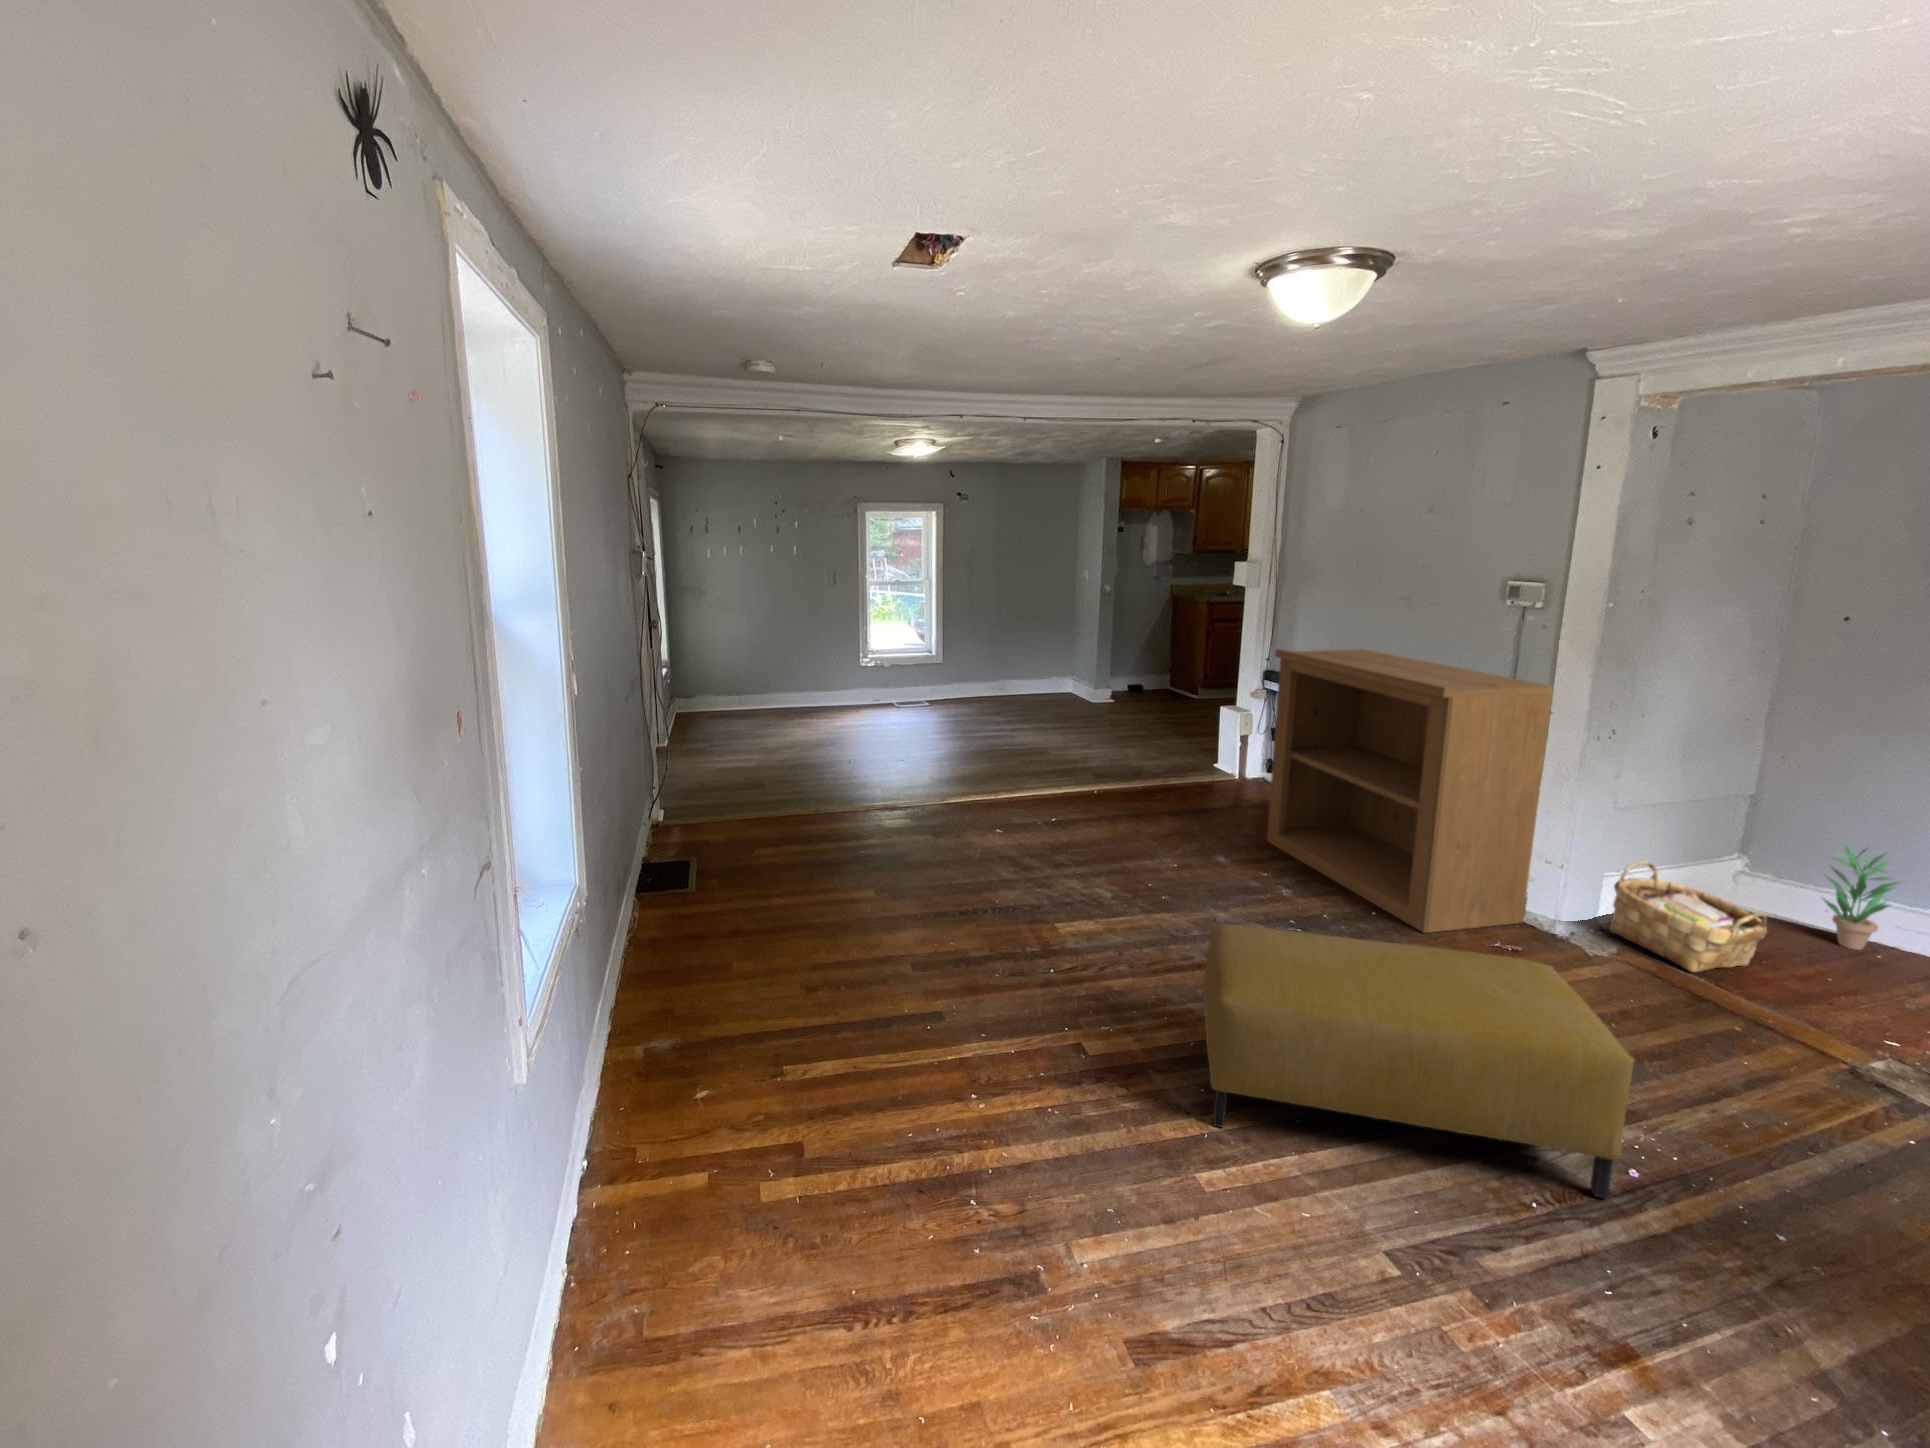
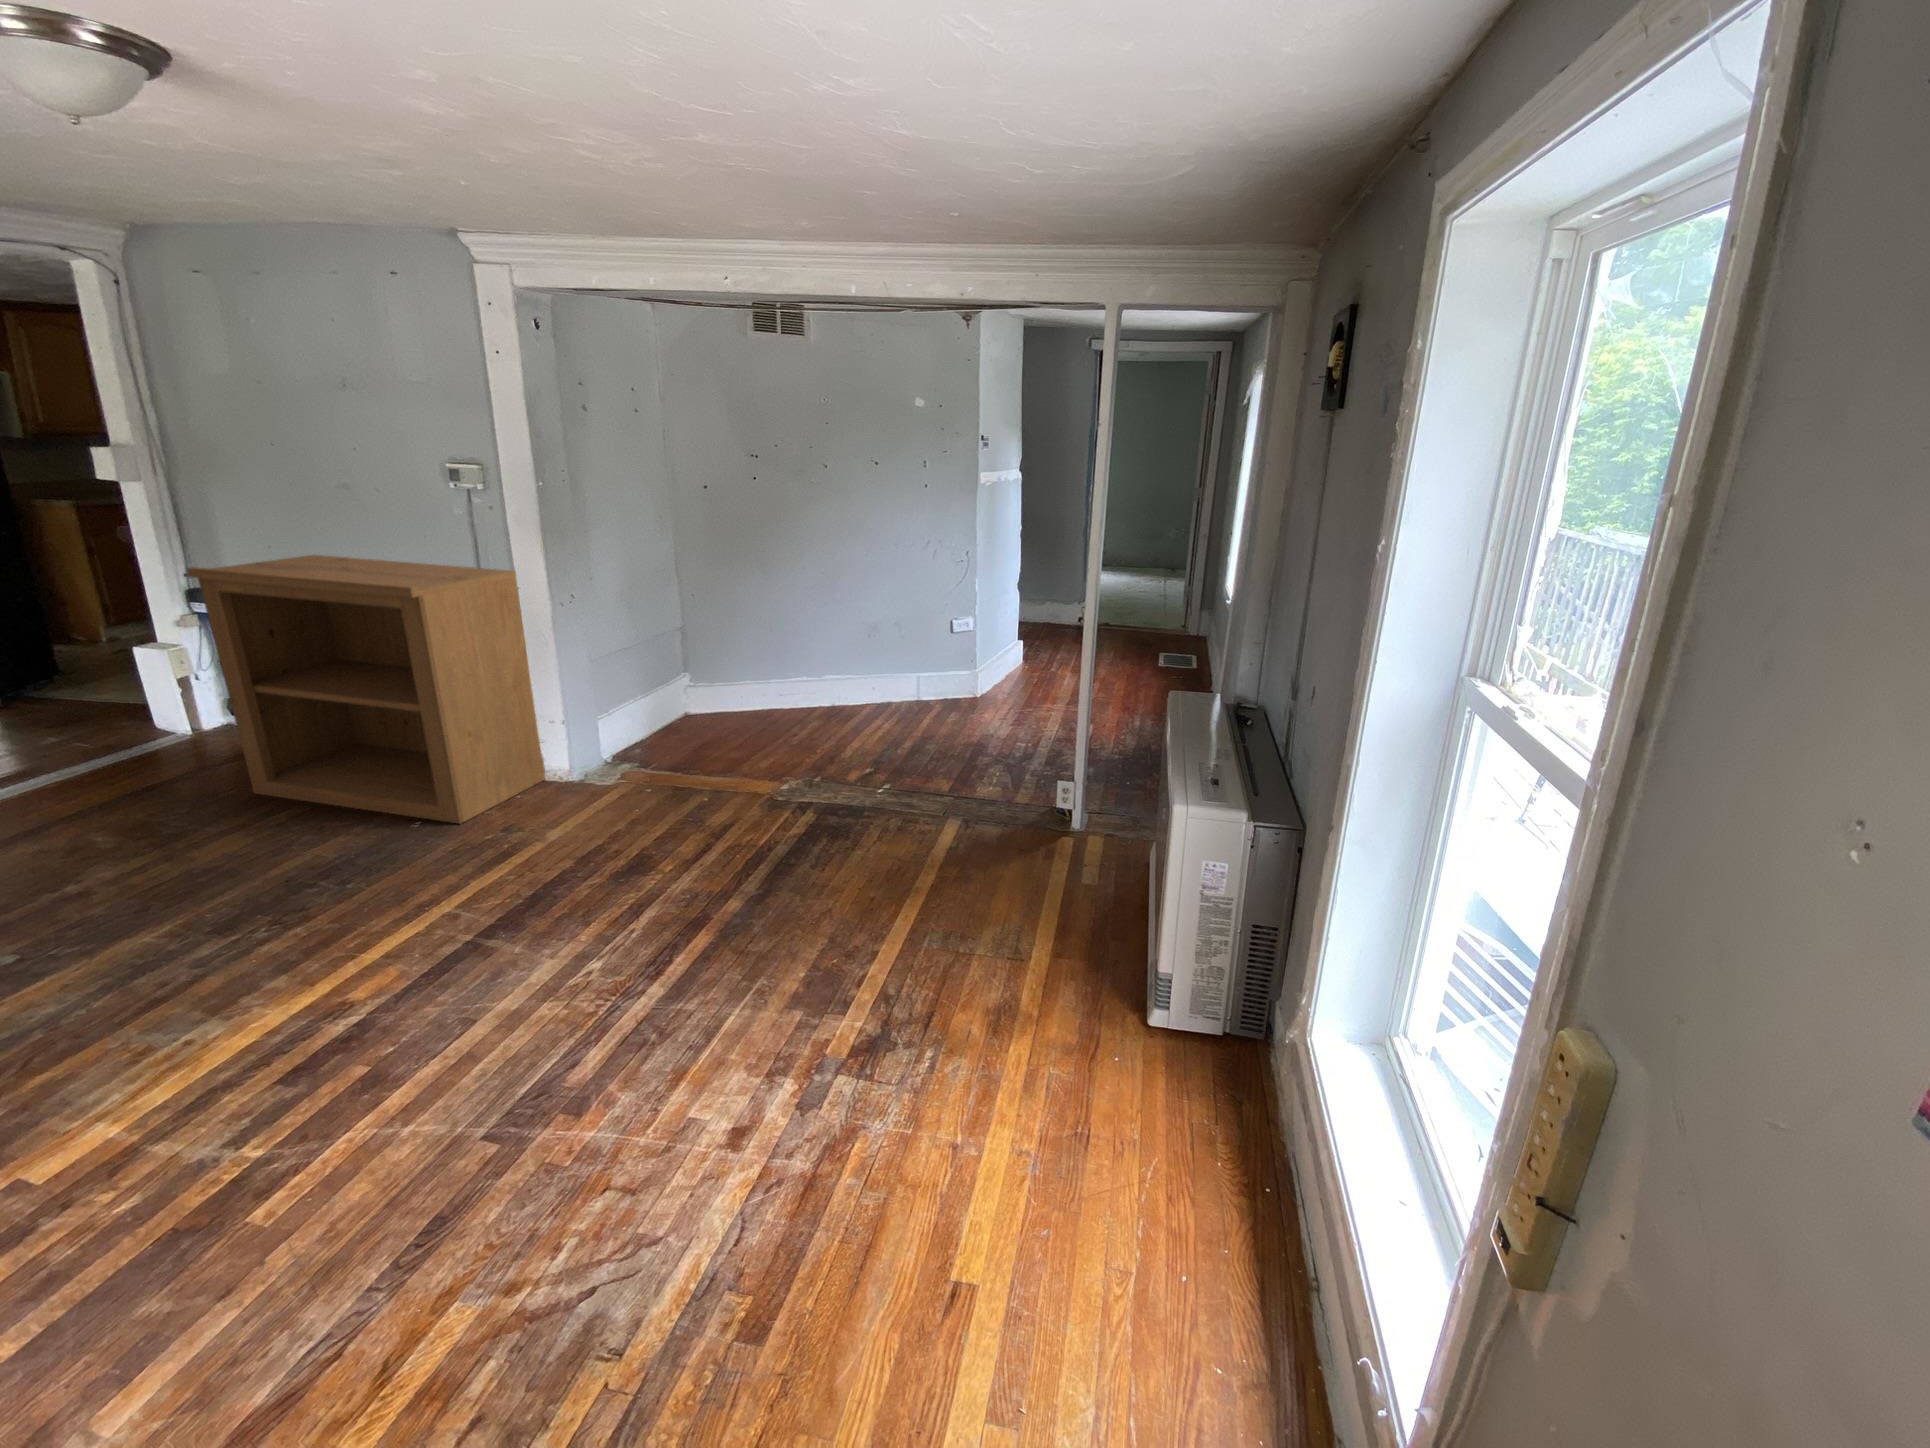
potted plant: present [1824,844,1898,950] -> none [721,648,762,717]
woven basket: present [1610,861,1767,972] -> none [604,698,701,770]
ottoman: present [1204,924,1634,1198] -> none [181,813,646,1151]

